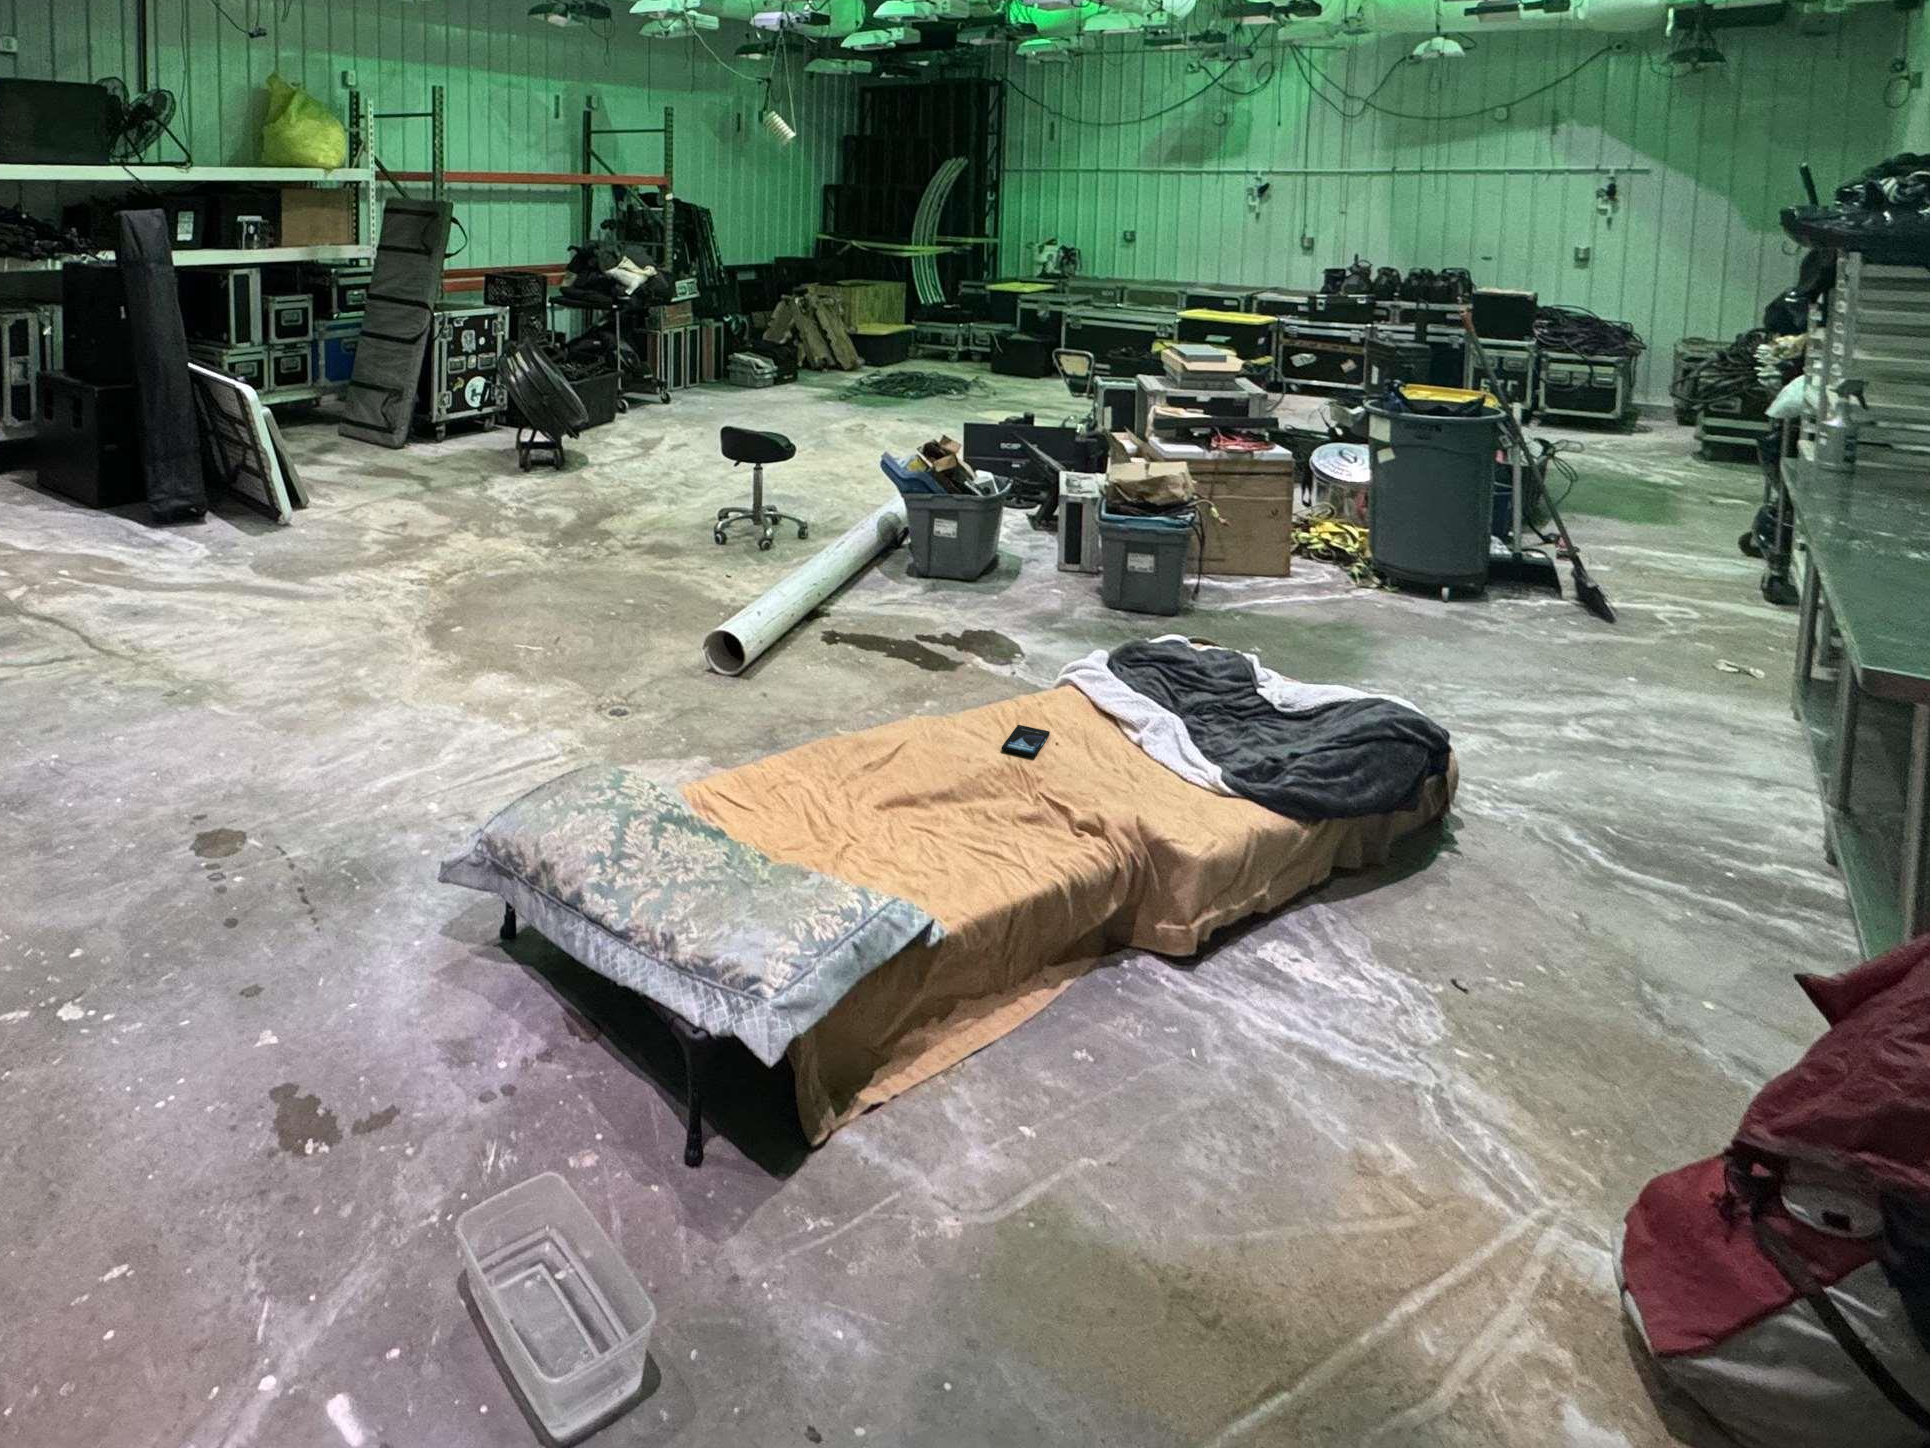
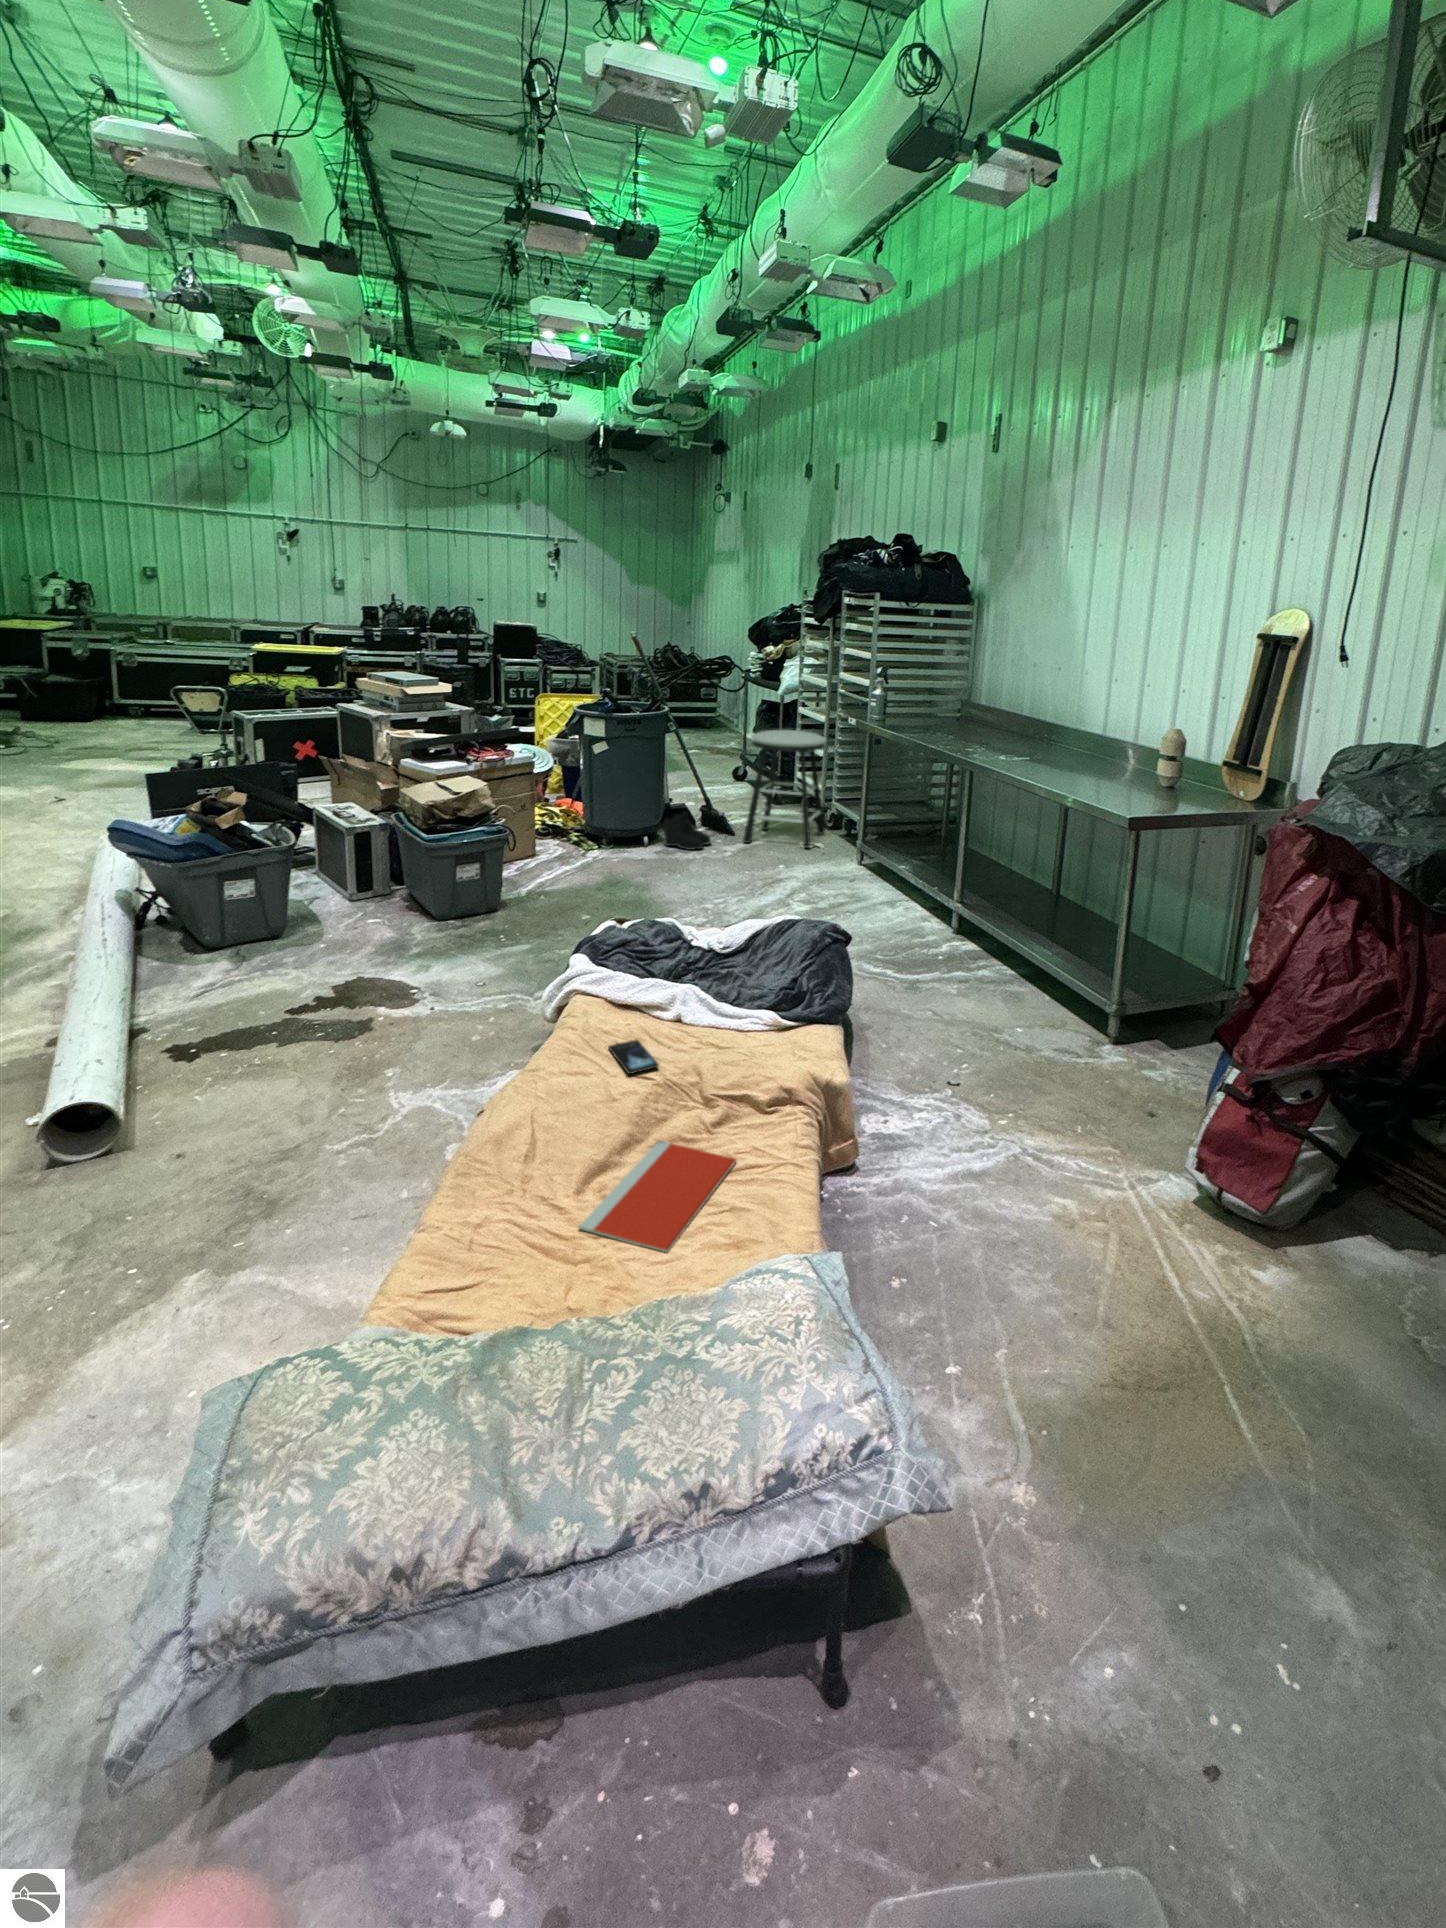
stool: none [1640,474,1842,685] -> present [743,730,826,848]
boots: none [1497,575,1580,634] -> present [663,812,711,850]
notebook: none [836,806,1004,863] -> present [579,1141,736,1253]

